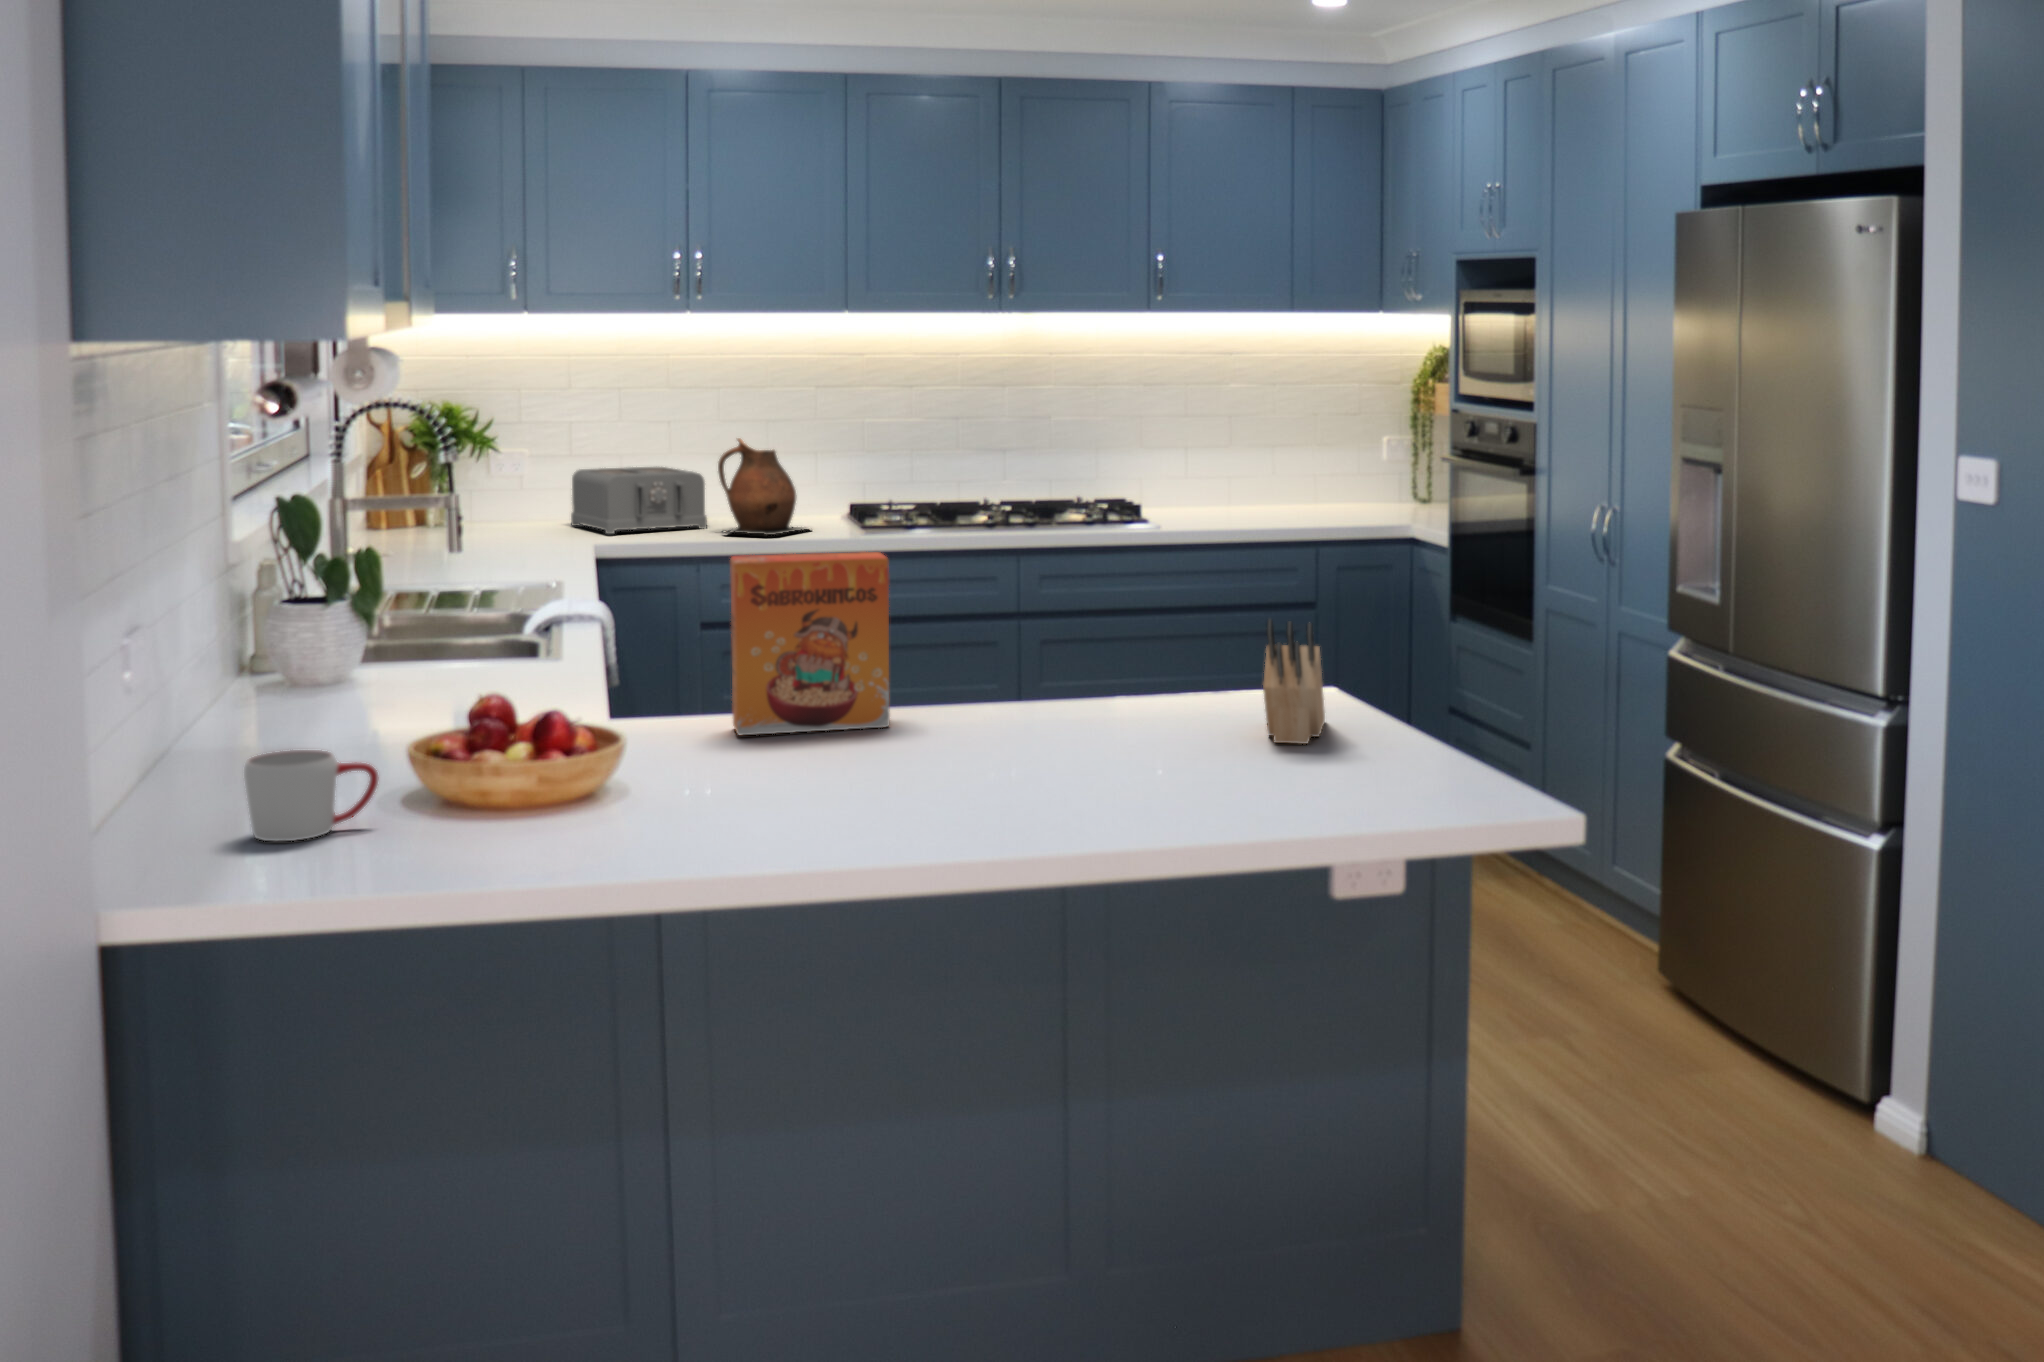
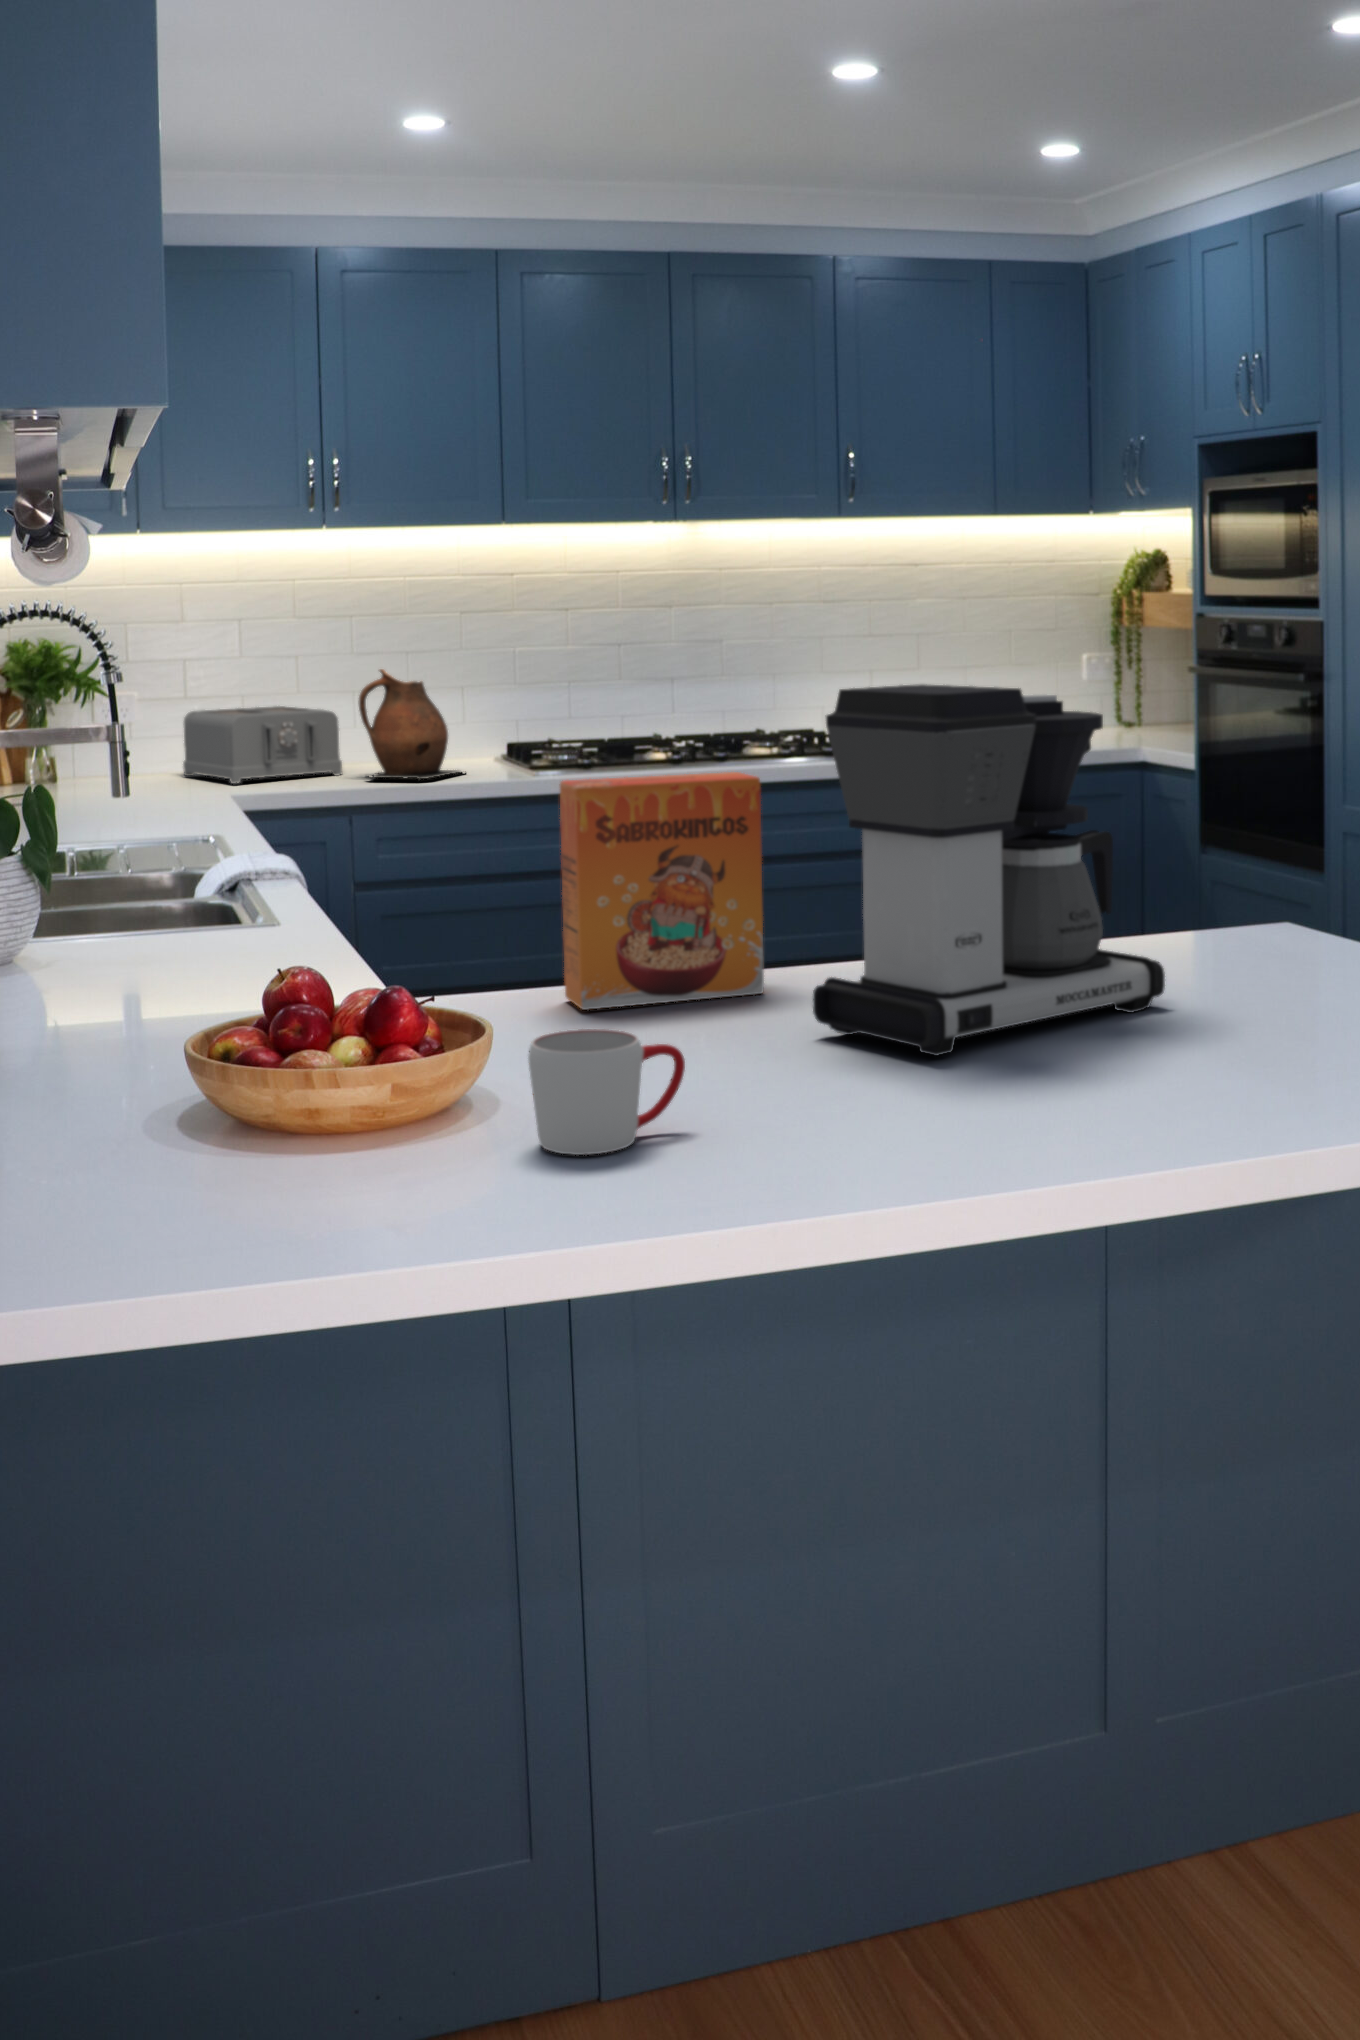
coffee maker: none [895,491,1182,778] -> present [813,684,1165,1056]
knife block: present [1263,620,1325,744] -> none [1245,840,1342,999]
mug: present [244,750,379,841] -> present [528,1029,685,1155]

